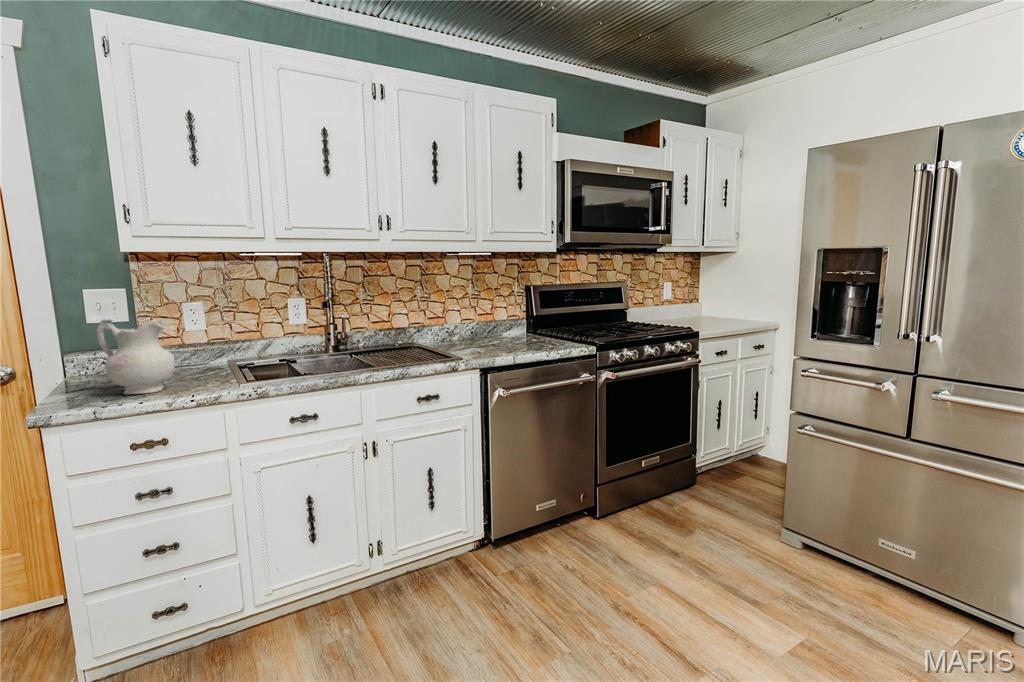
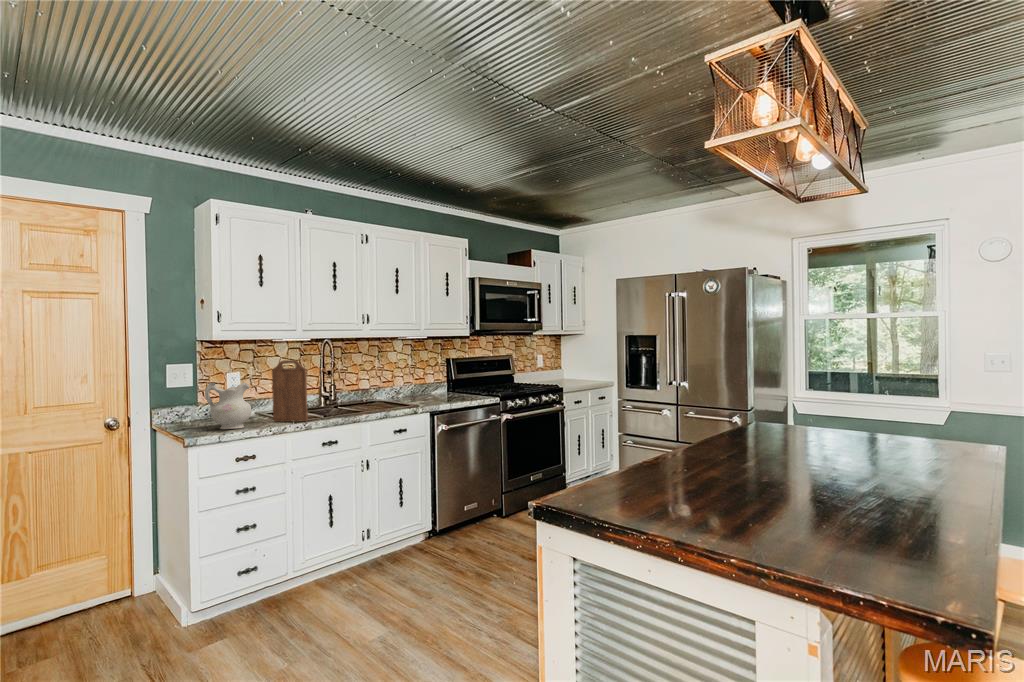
cutting board: none [212,284,265,384] -> present [272,360,308,422]

